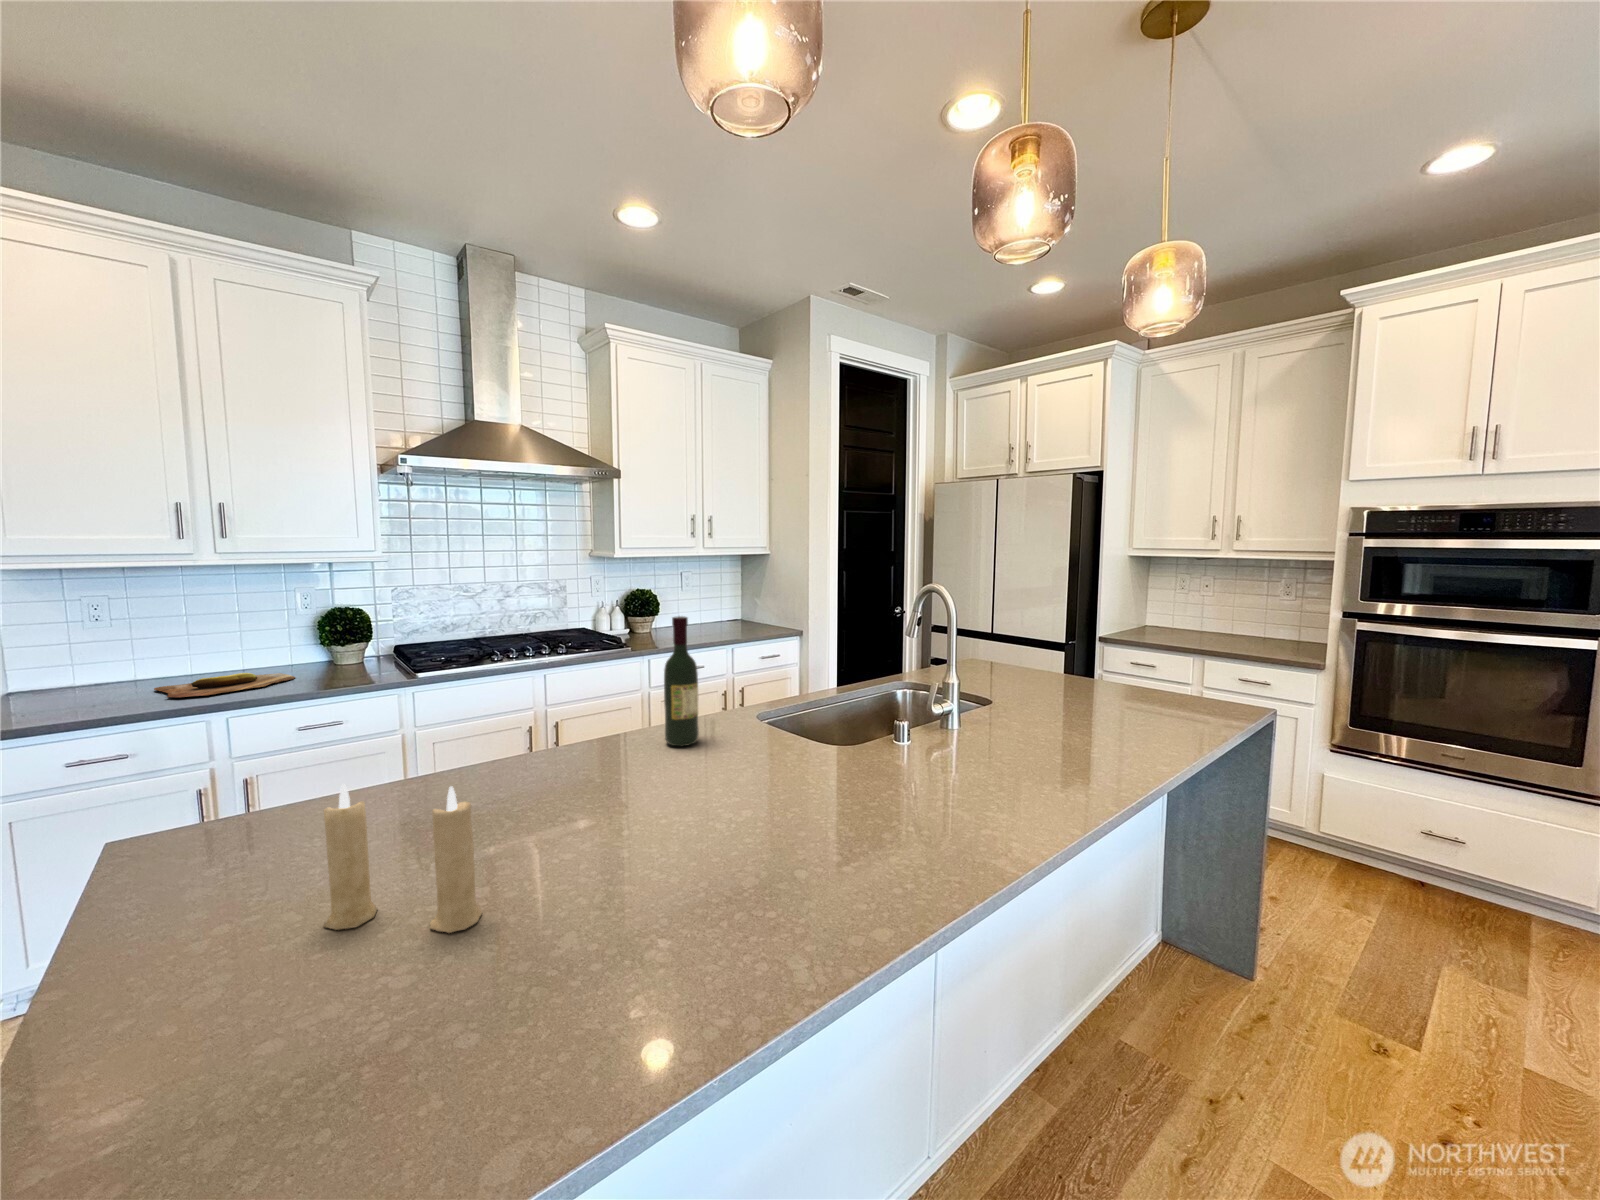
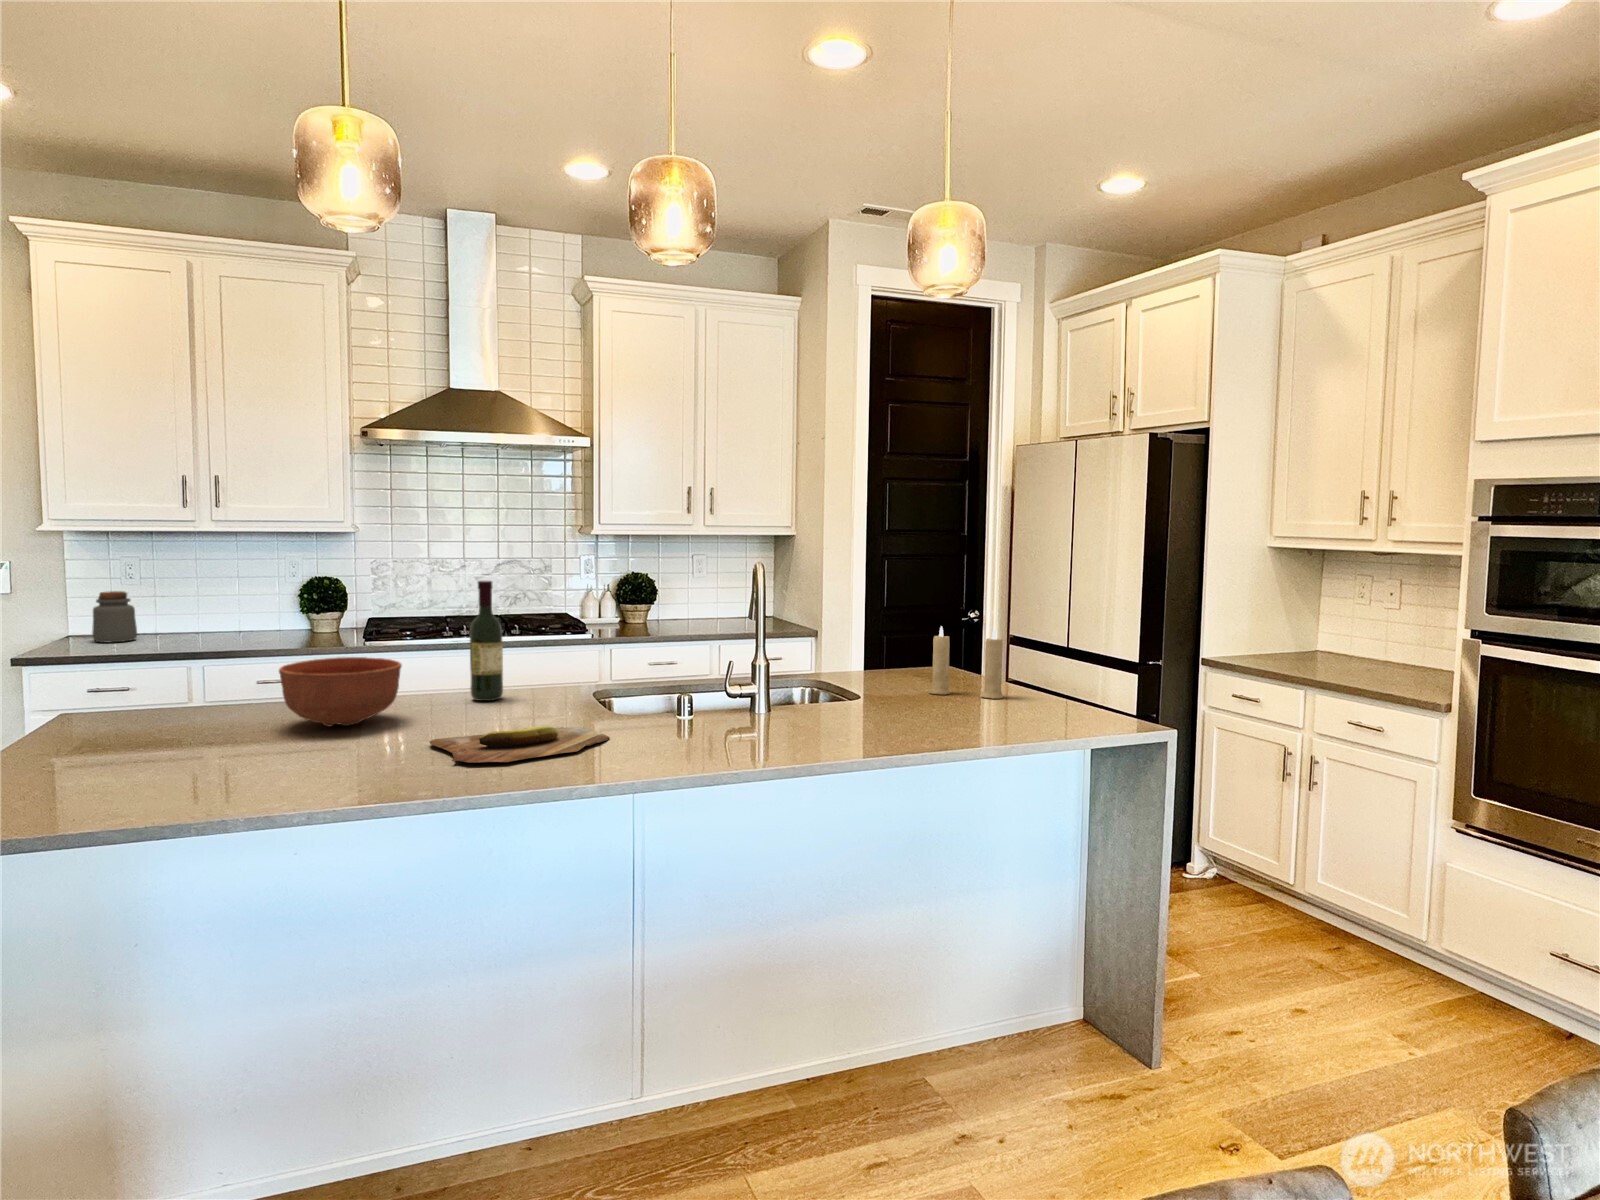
jar: none [54,636,118,697] -> present [92,591,137,643]
cutting board: present [154,673,295,697] -> present [429,725,609,763]
bowl: none [501,716,645,812] -> present [279,657,402,726]
candle: present [324,785,482,933] -> present [929,626,1003,699]

